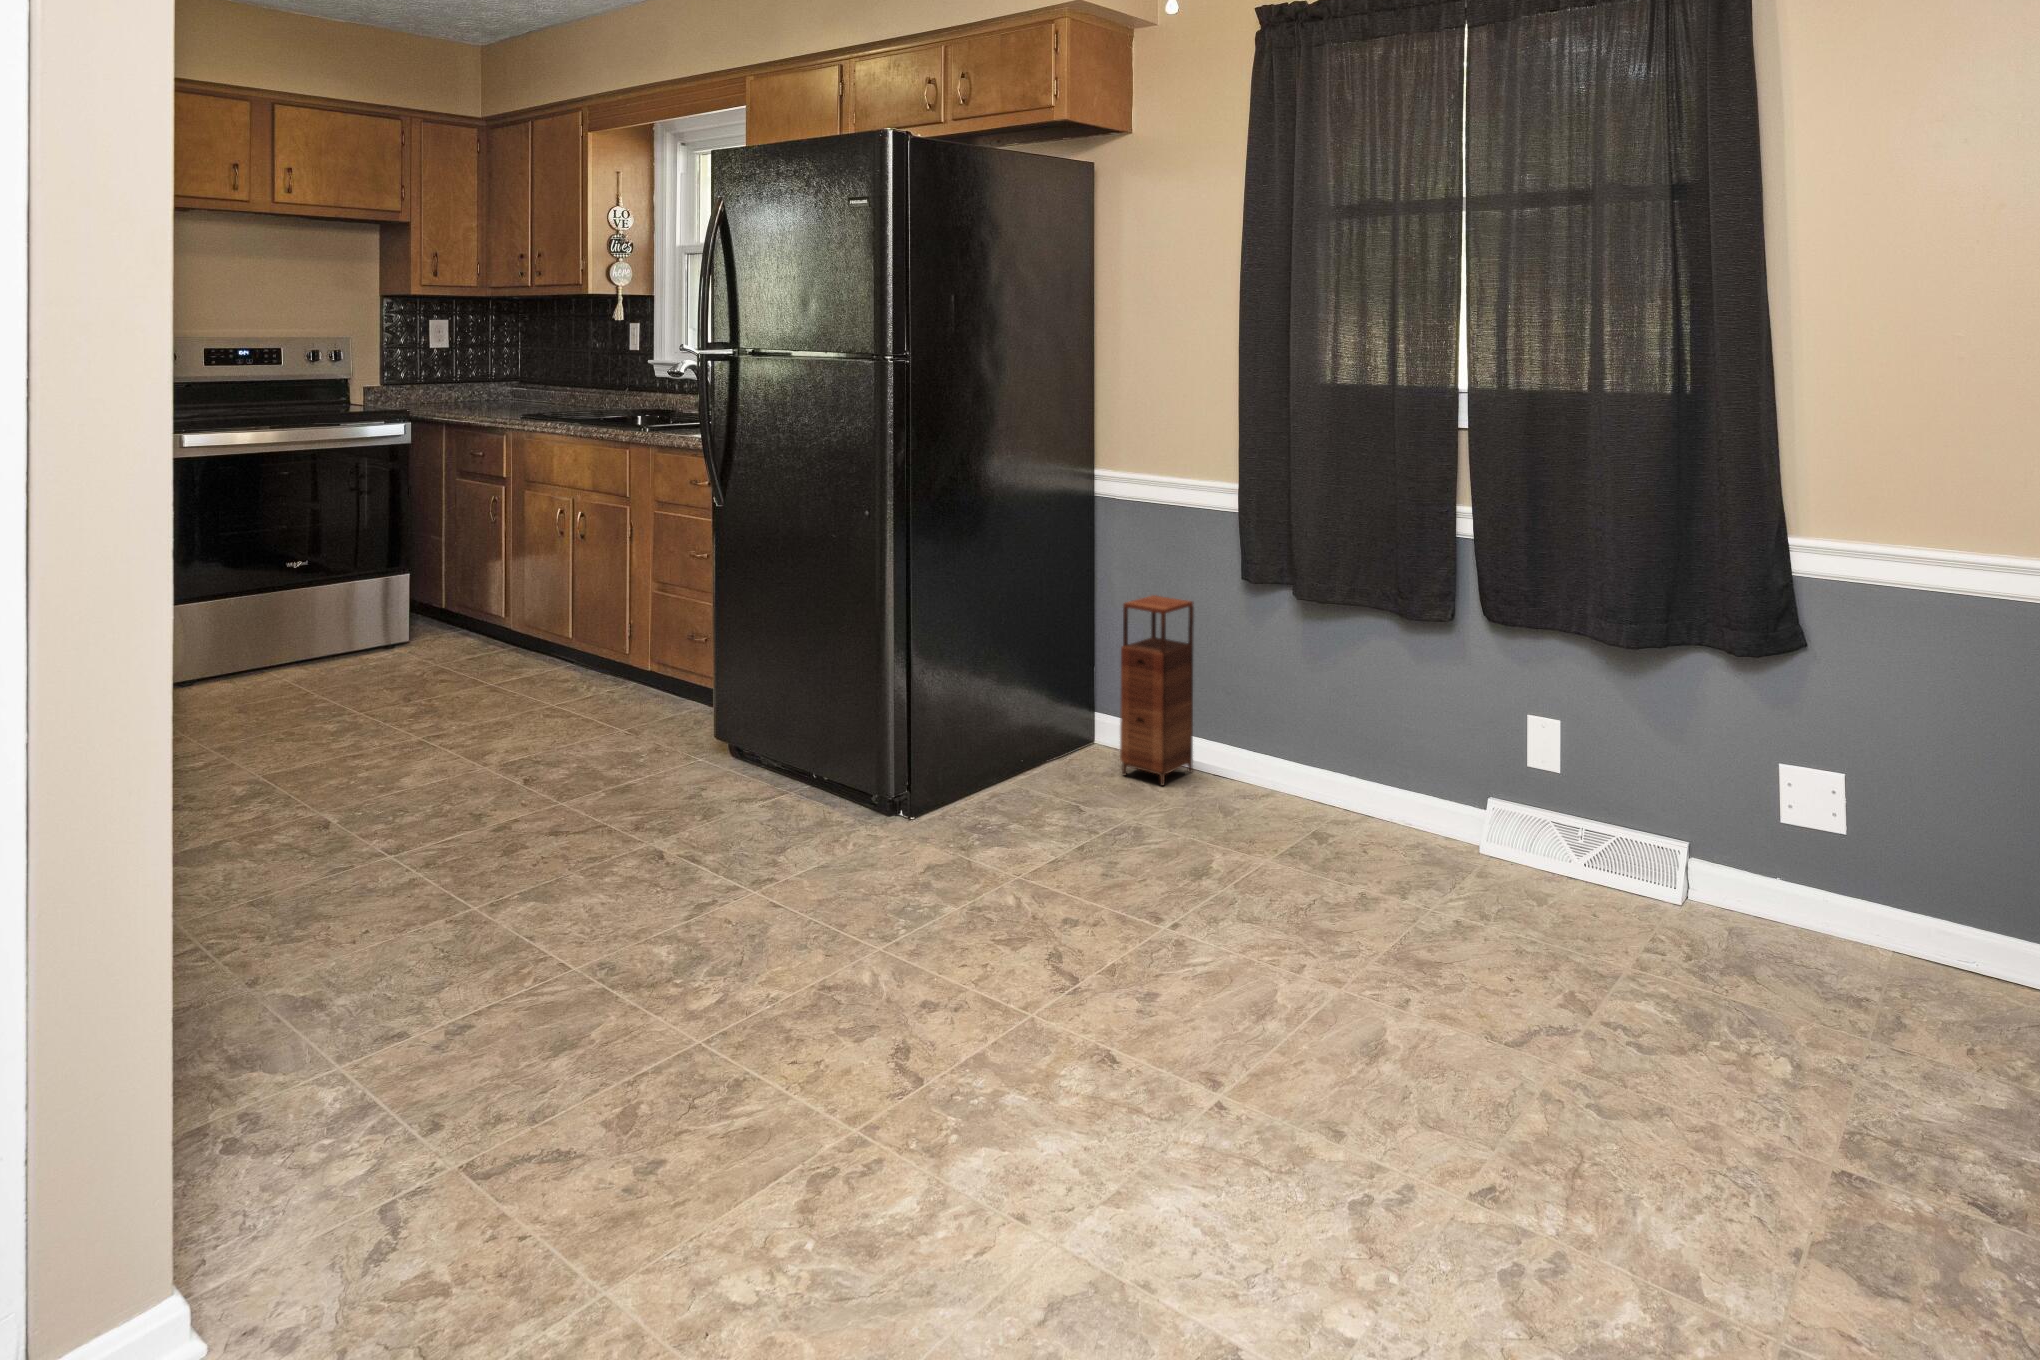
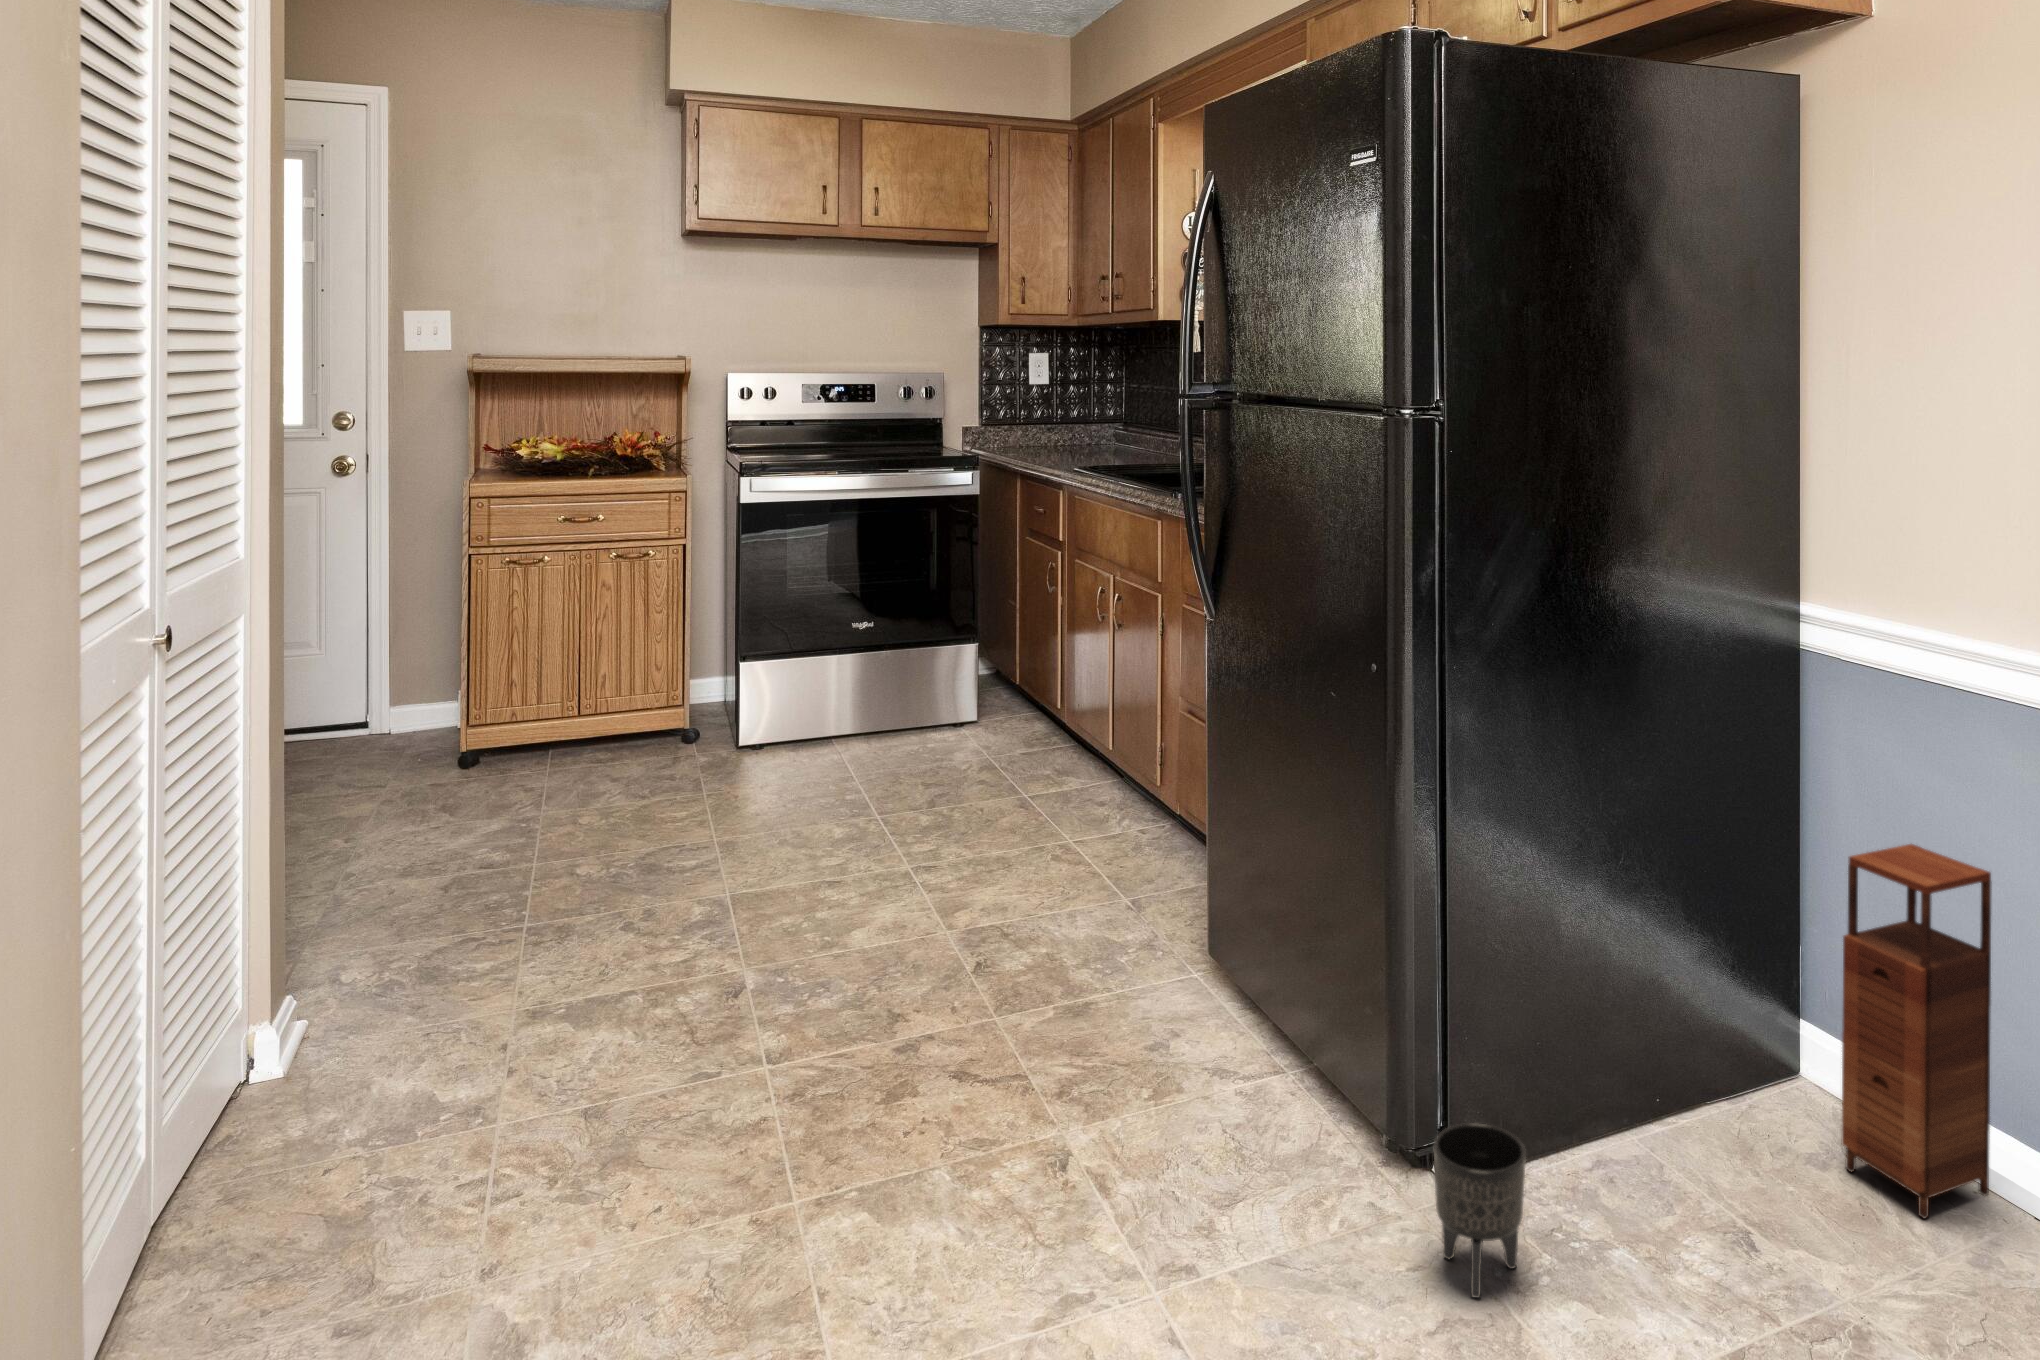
planter: none [913,768,966,856] -> present [1434,1123,1526,1298]

